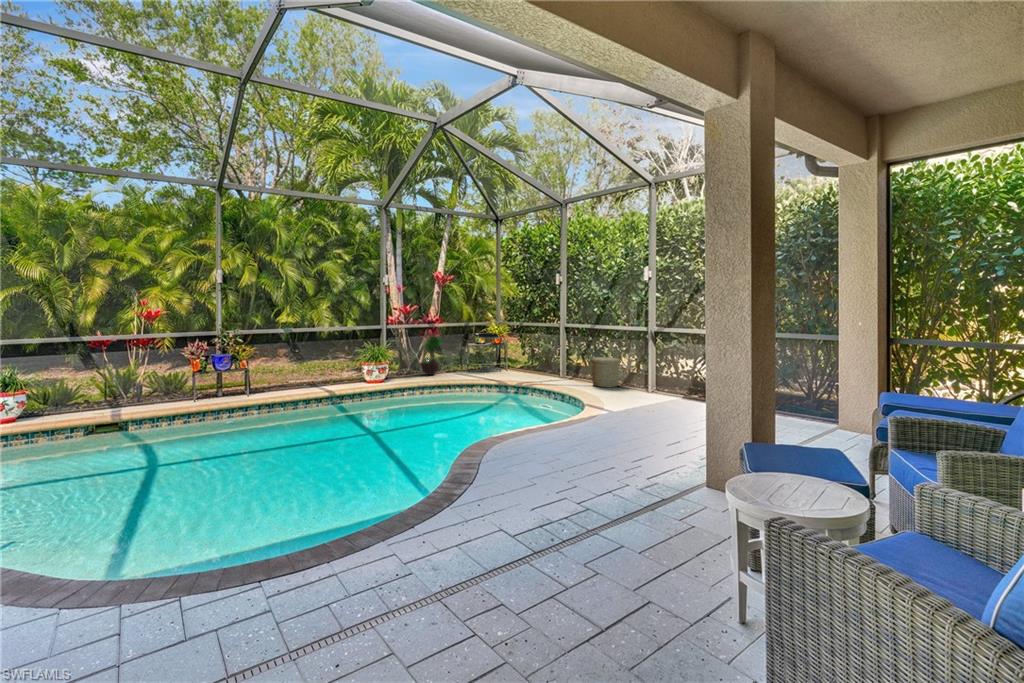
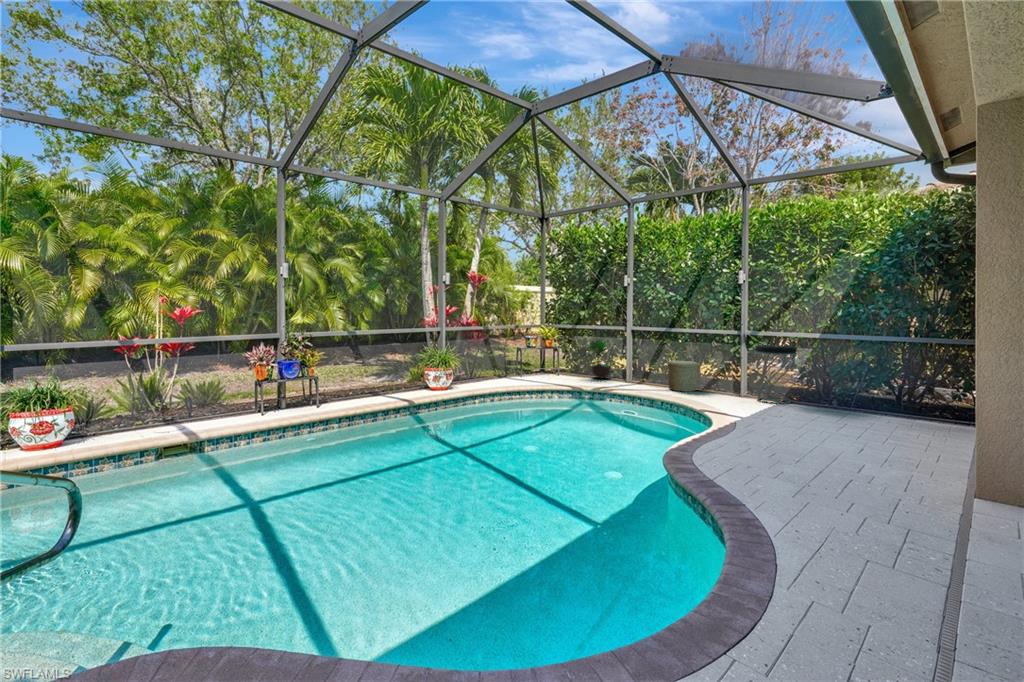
stool: present [478,332,503,372] -> present [754,345,797,404]
potted tree: present [421,336,441,375] -> present [587,338,611,378]

